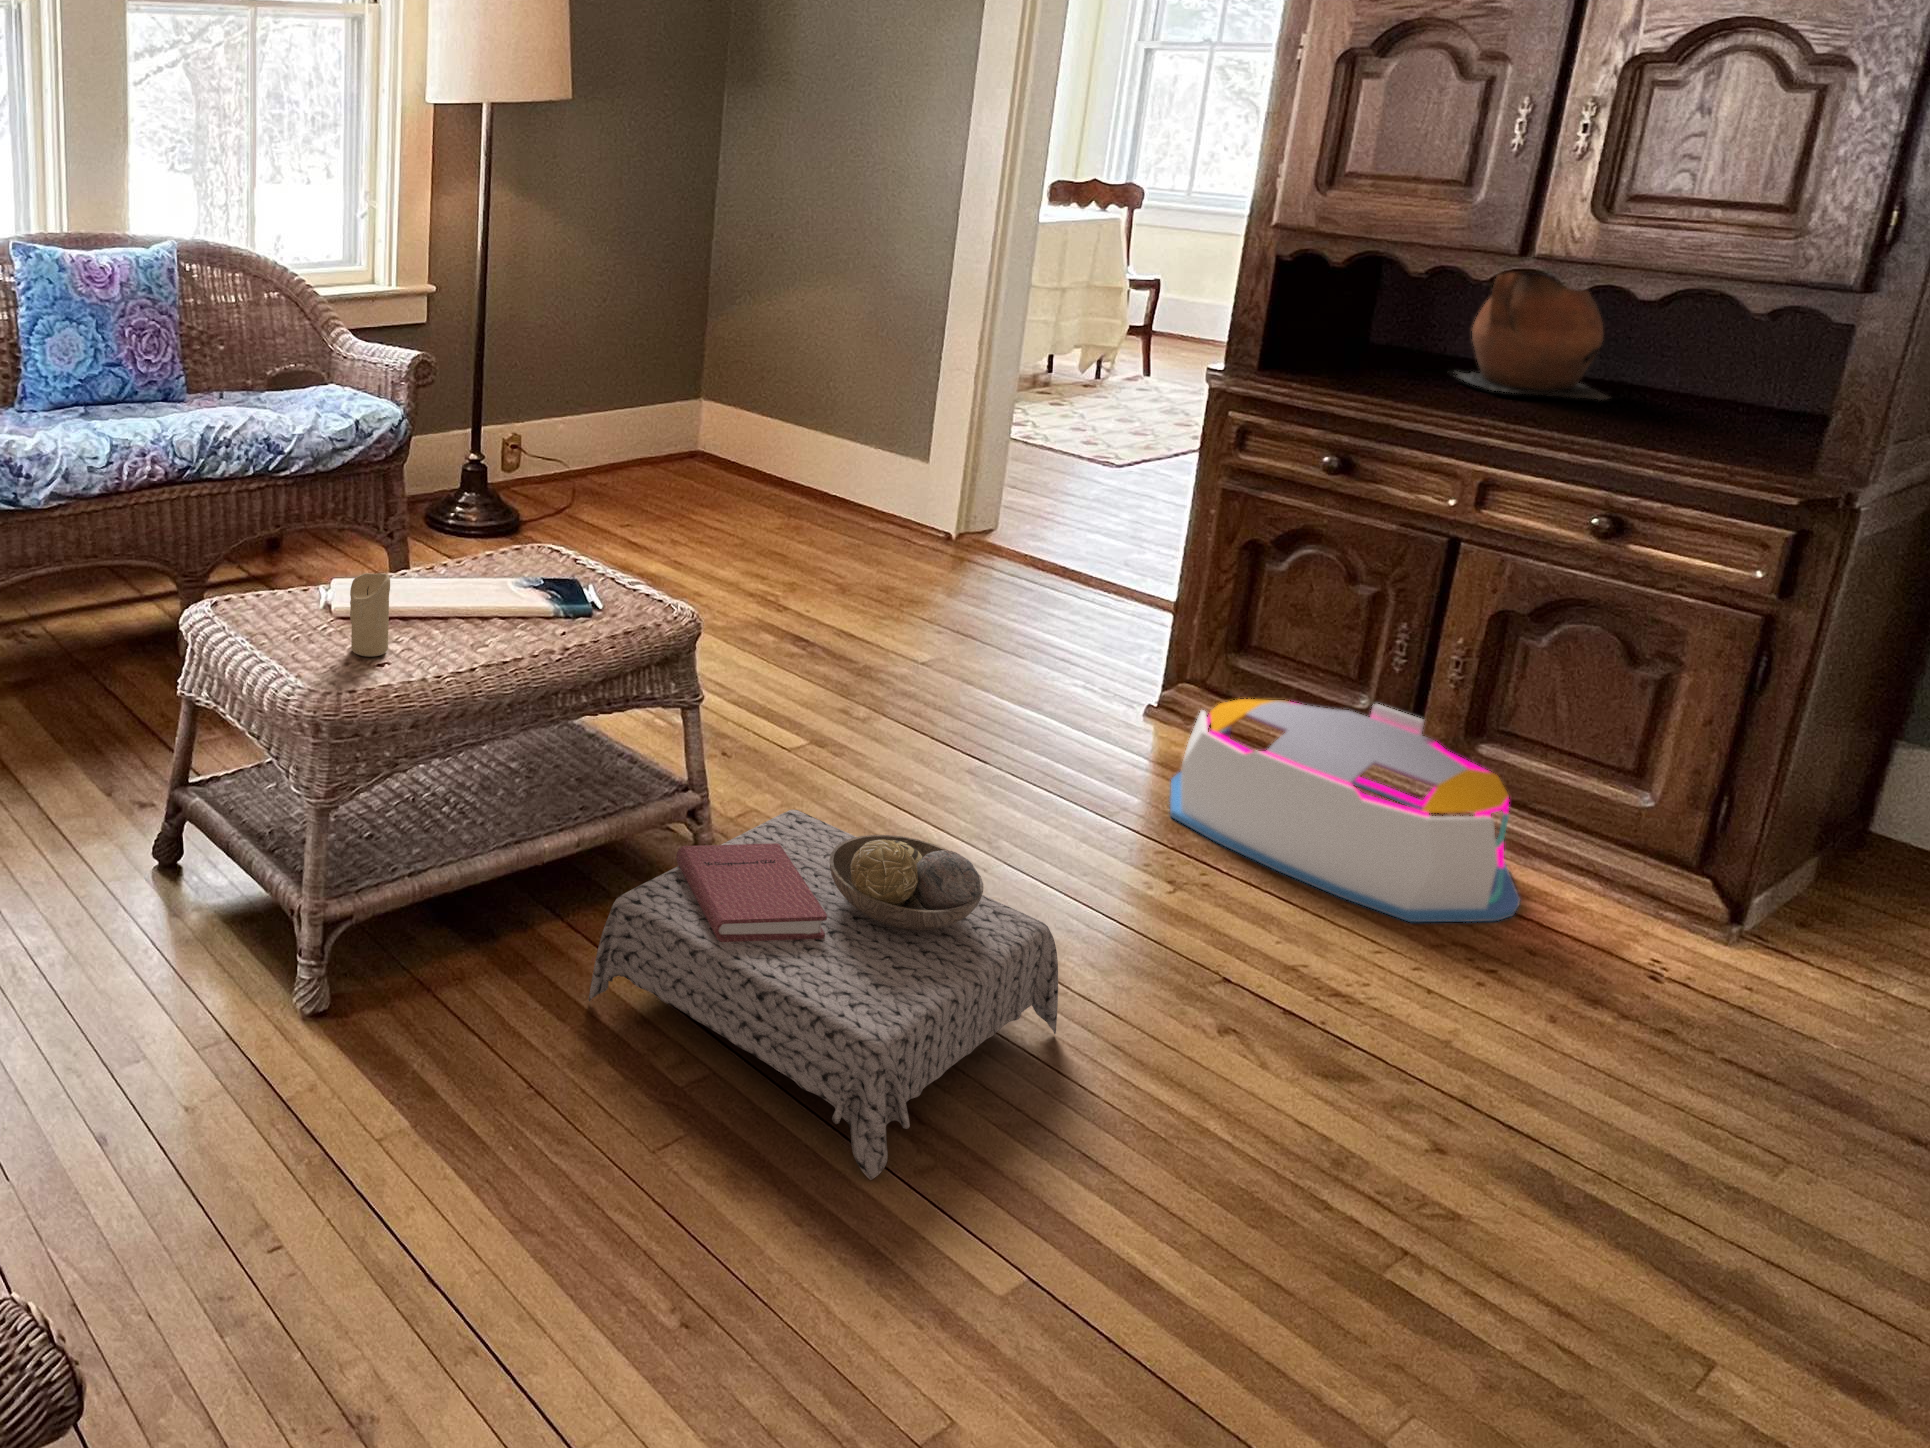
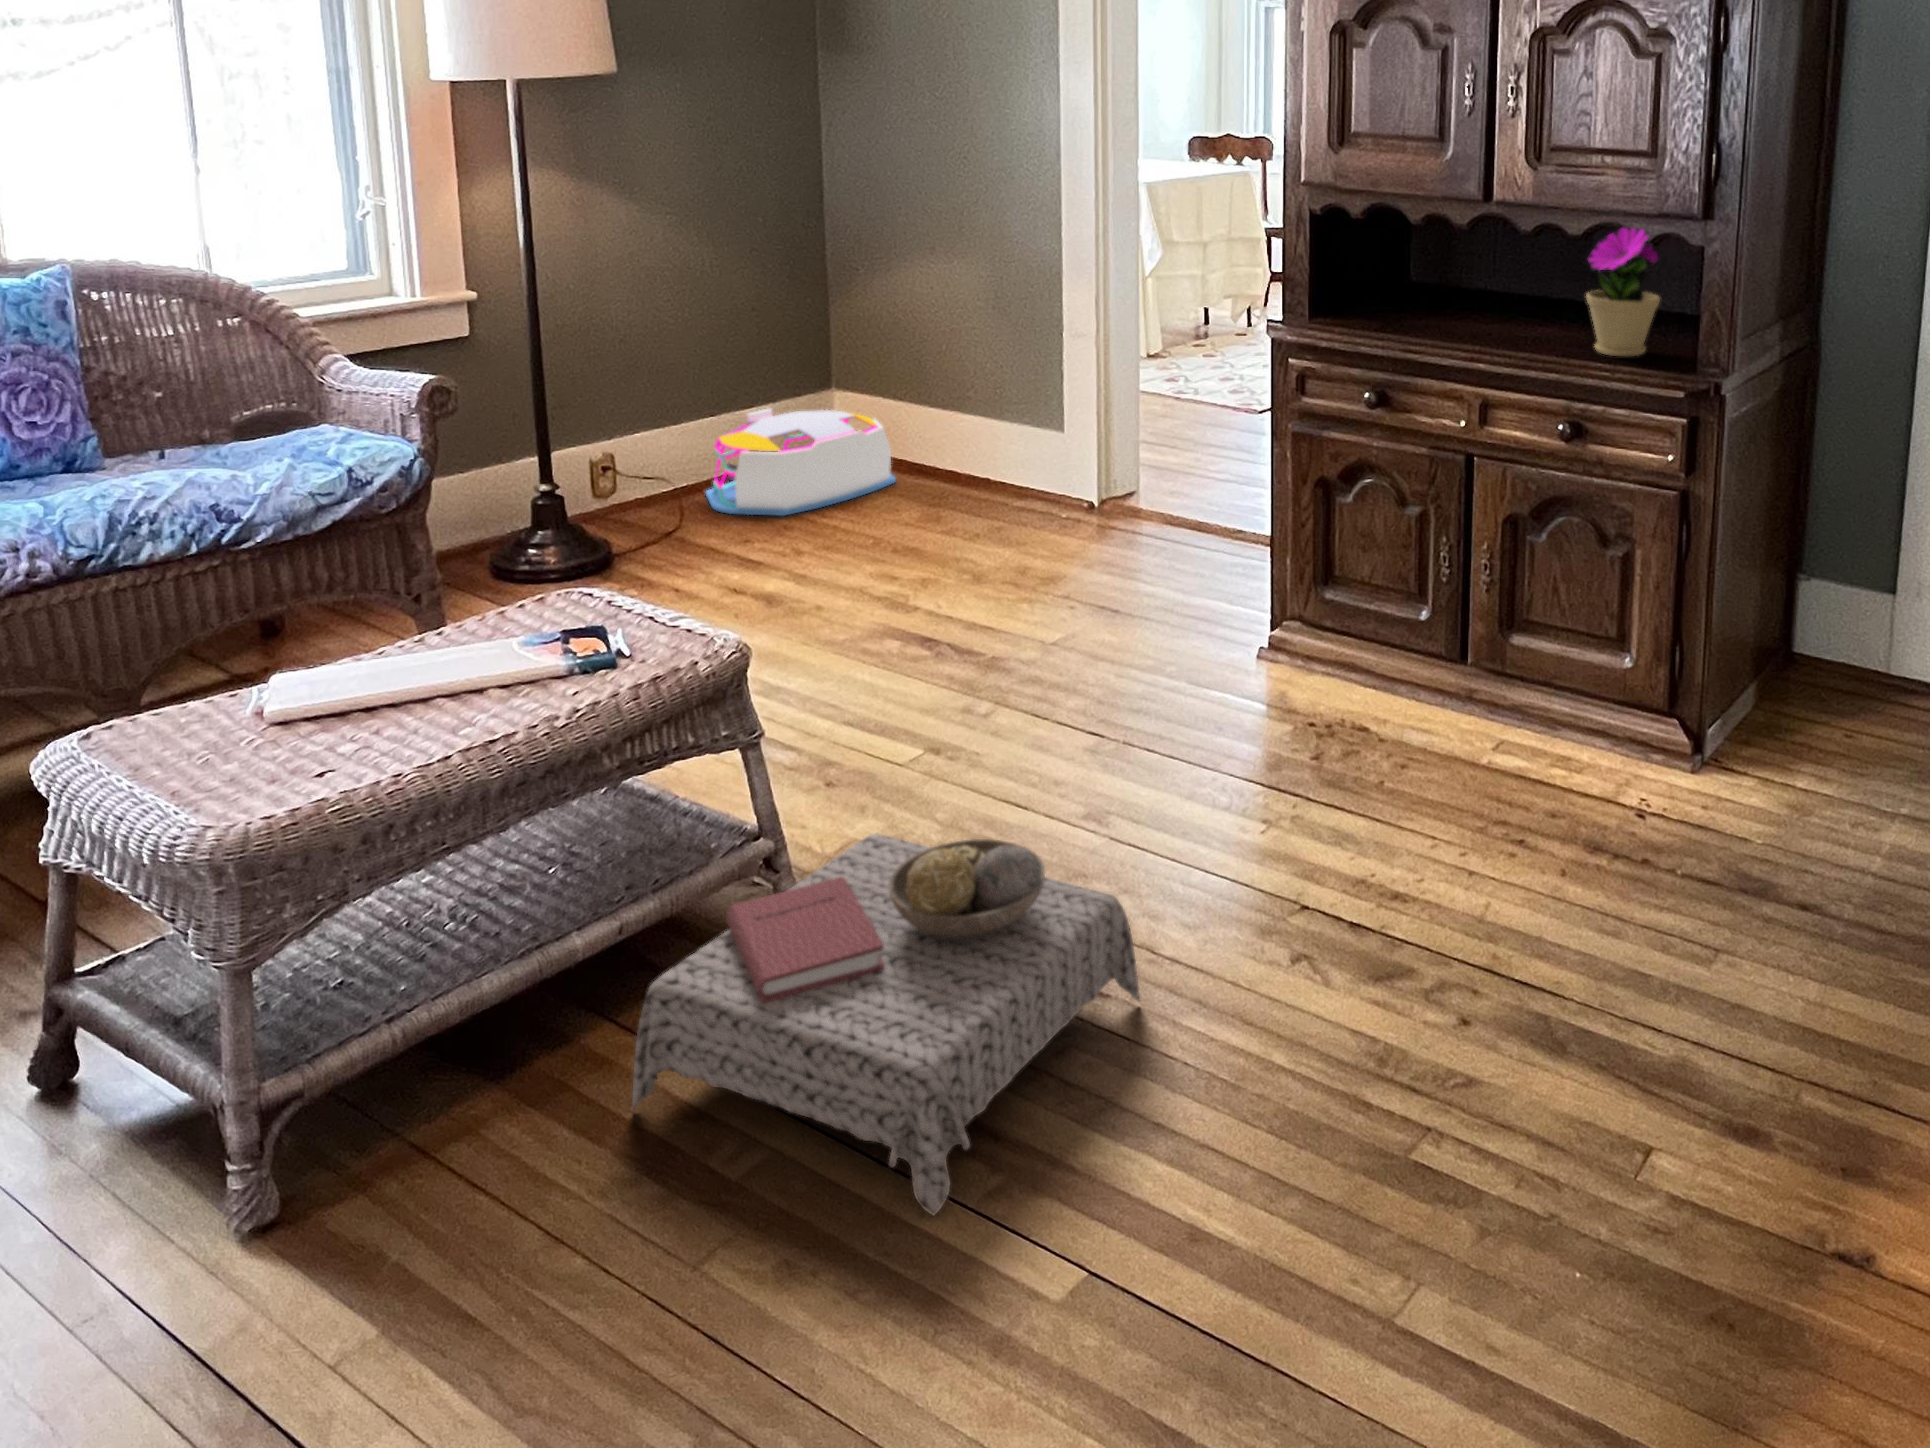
ceramic pitcher: present [1457,273,1609,401] -> none [1461,188,1576,323]
flower pot: none [1653,292,1776,448] -> present [1586,227,1660,356]
candle: present [350,573,390,657] -> none [270,662,334,767]
storage bin: present [1170,699,1520,922] -> present [706,409,896,516]

